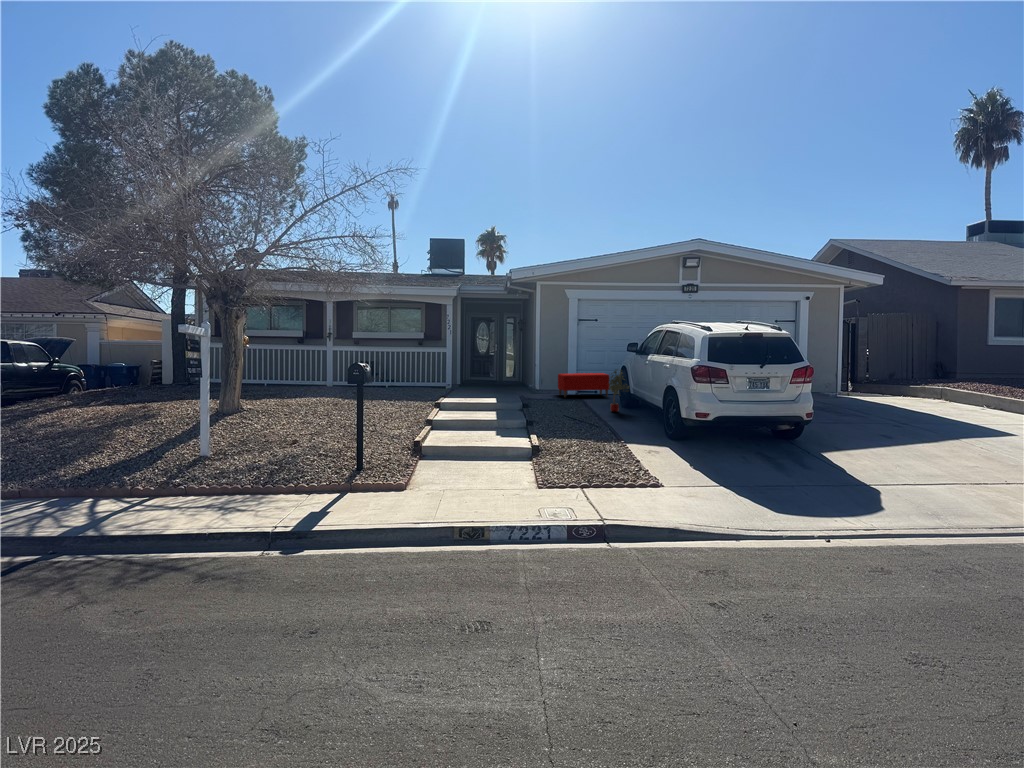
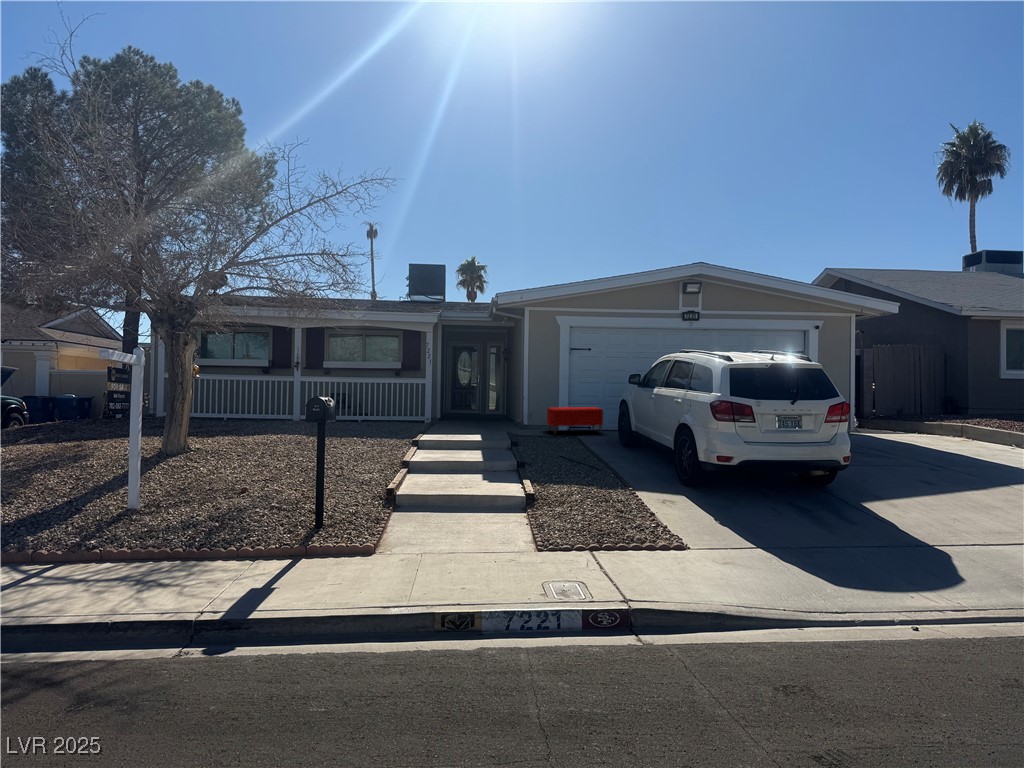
potted tree: present [609,370,630,412] -> none [604,403,630,451]

